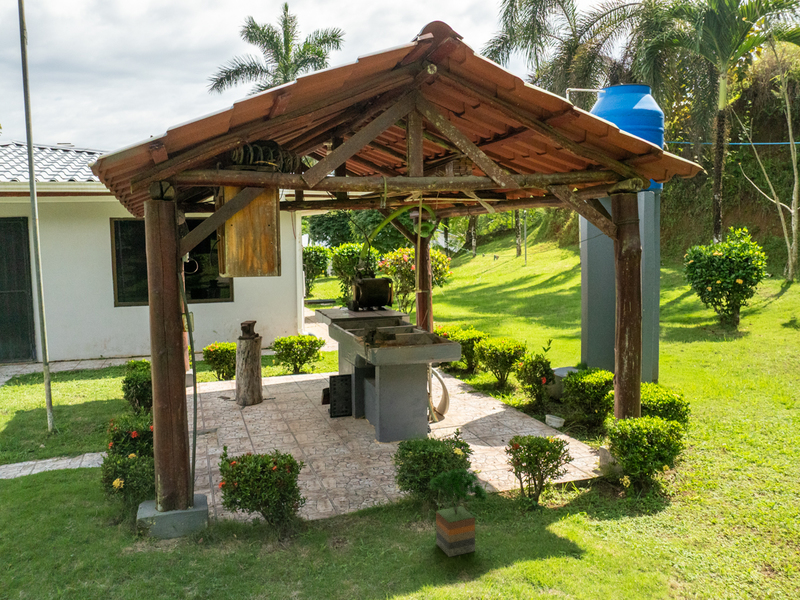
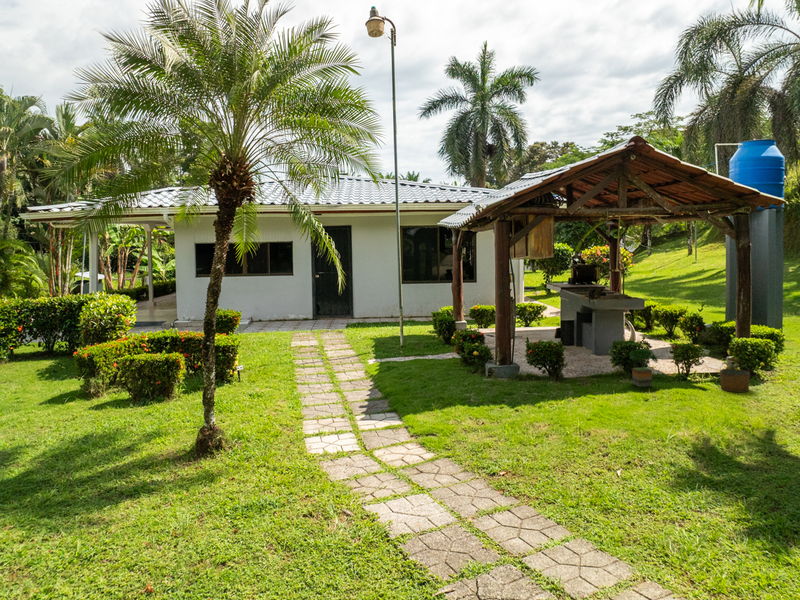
bucket: none [605,489,665,565] -> present [720,359,750,392]

